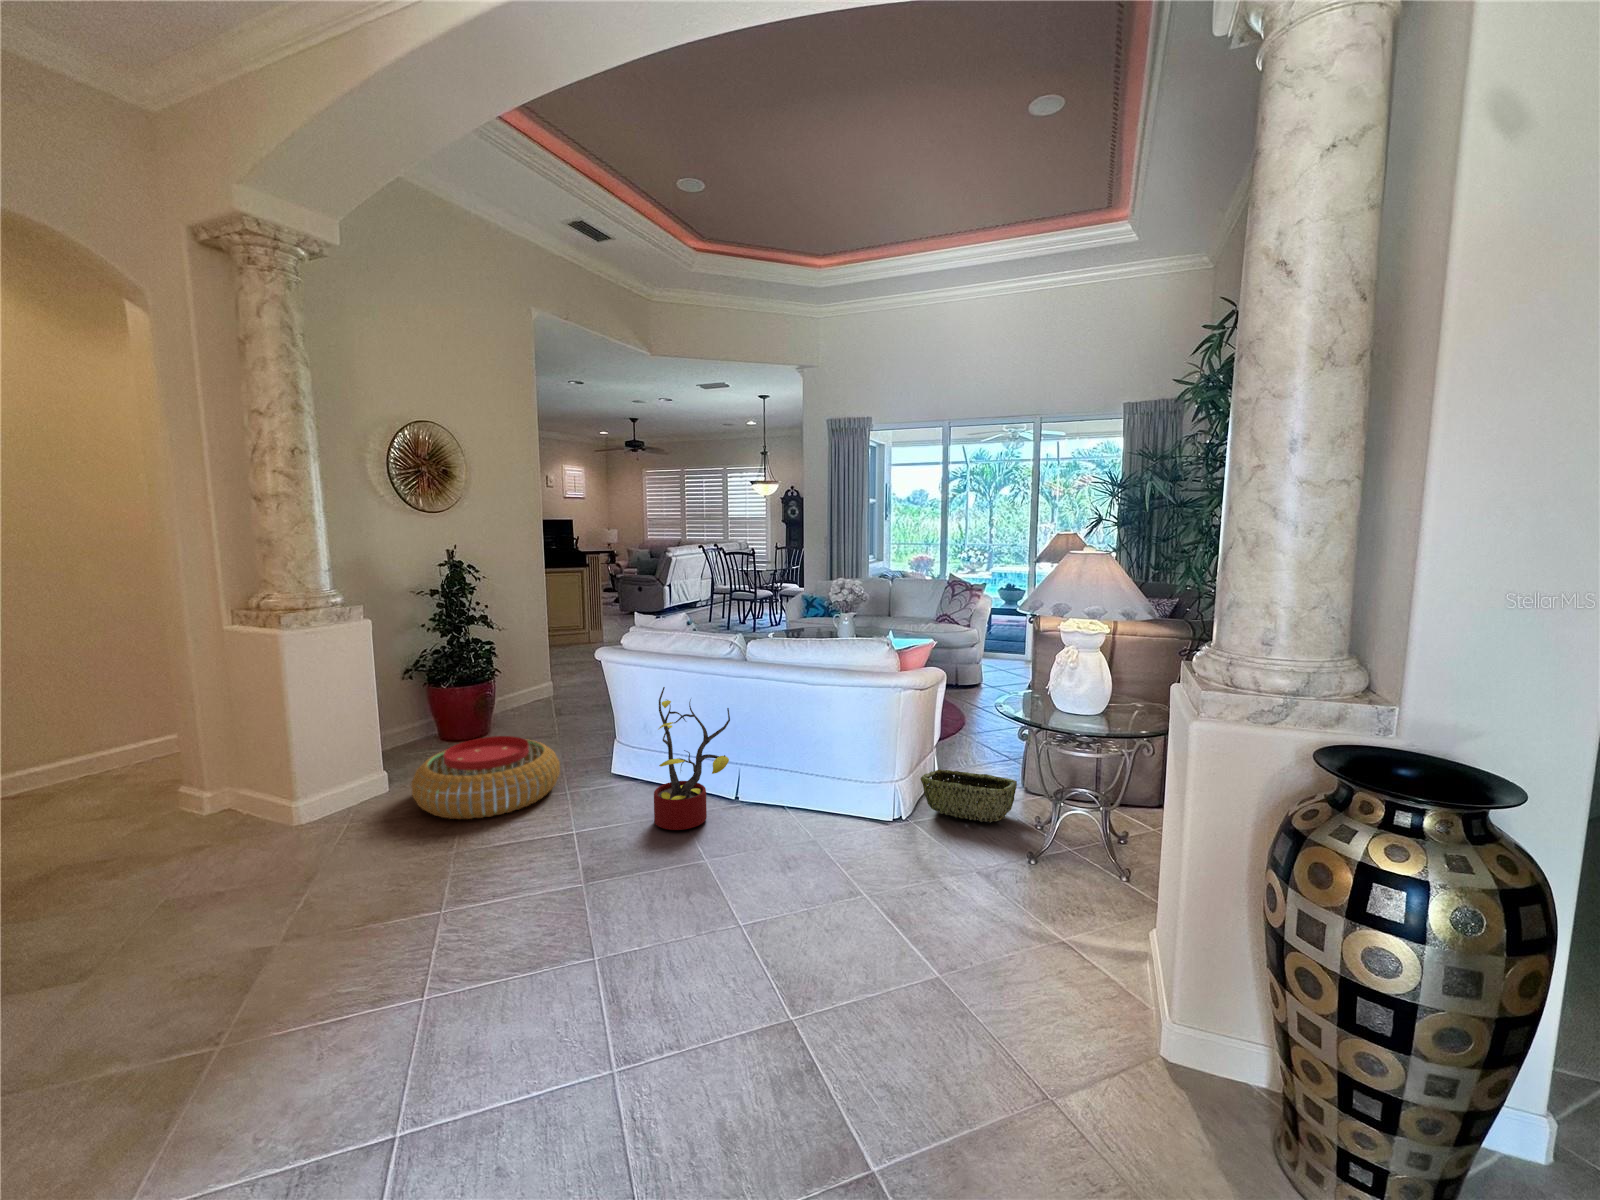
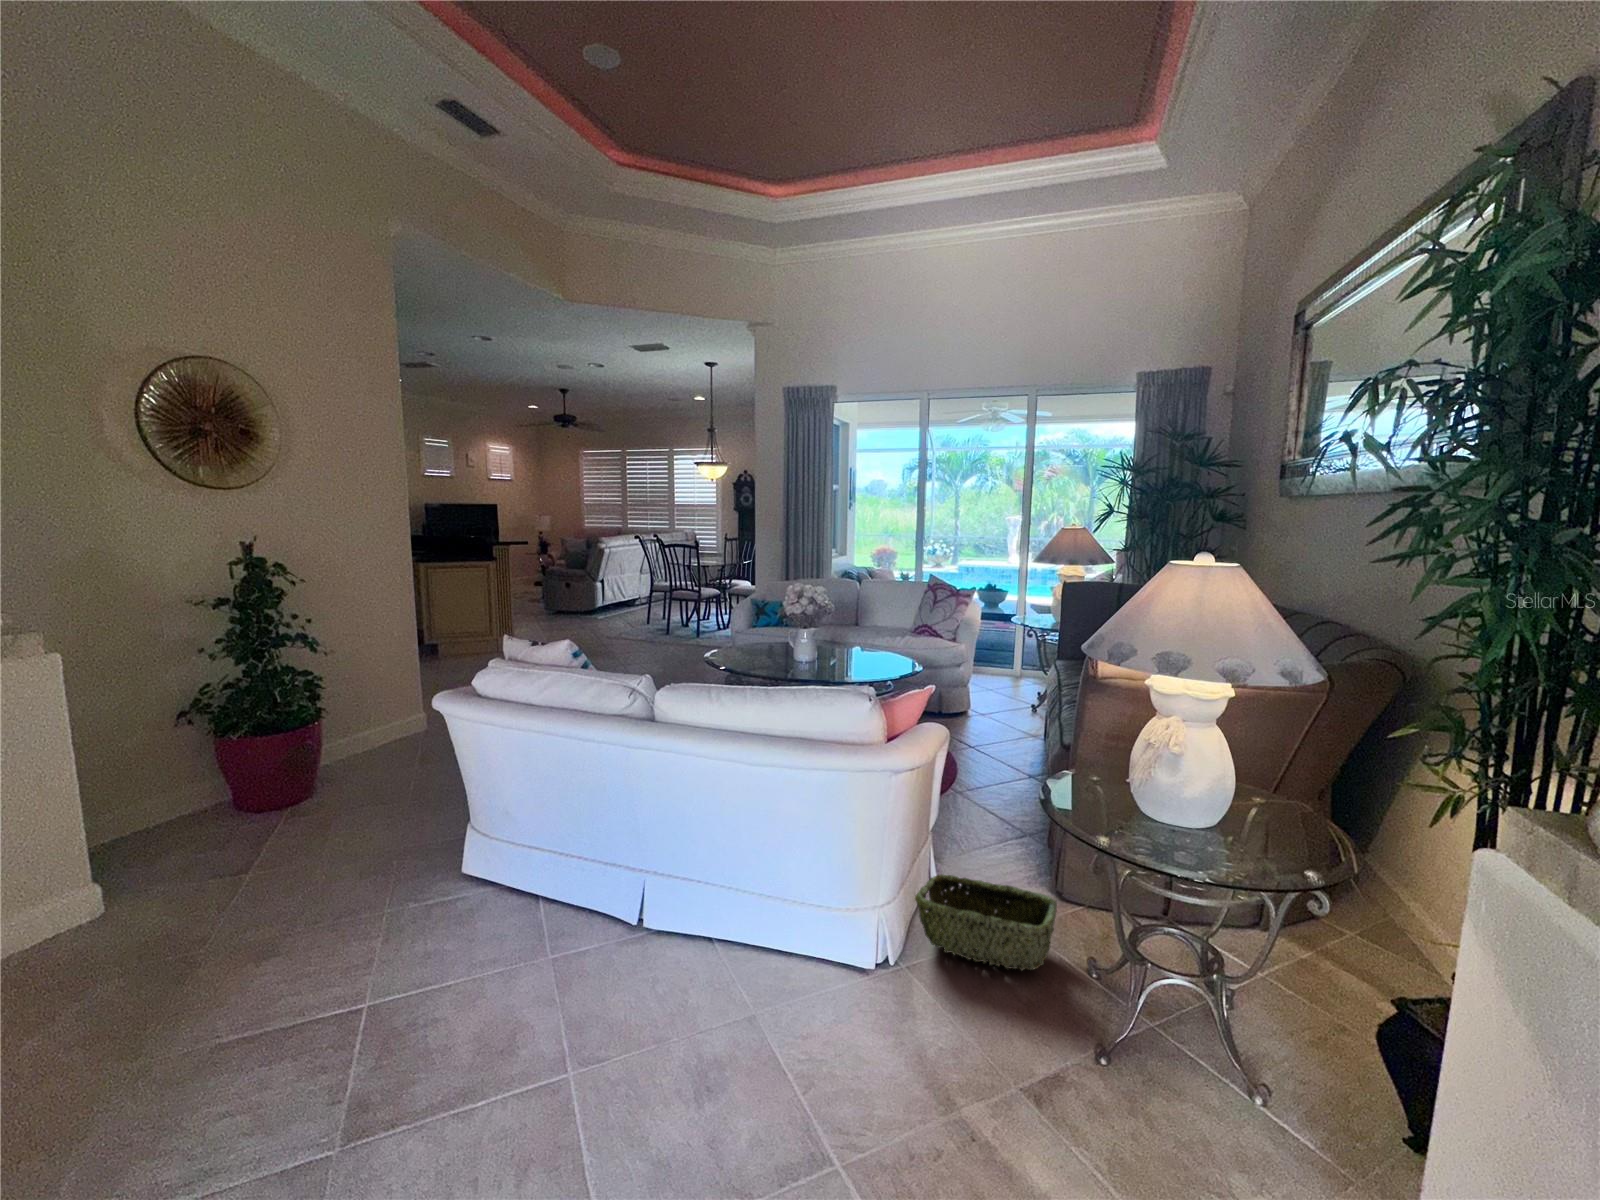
decorative plant: present [654,687,730,830] -> none [500,759,619,1000]
pouf: present [411,736,560,819] -> none [111,825,379,980]

